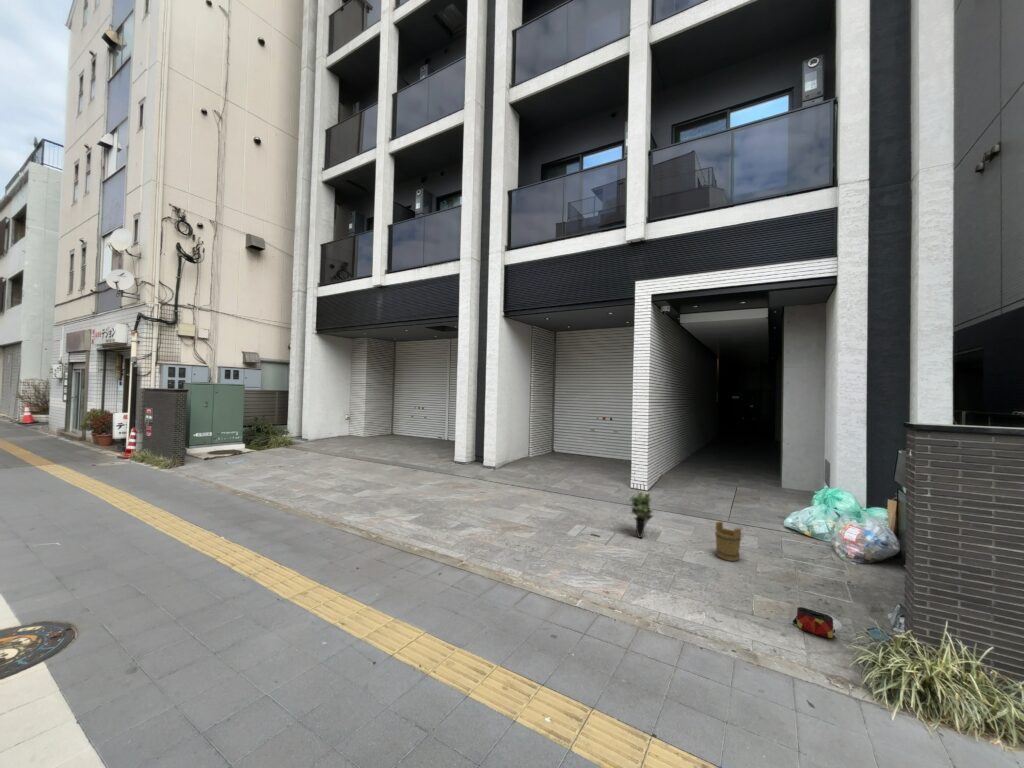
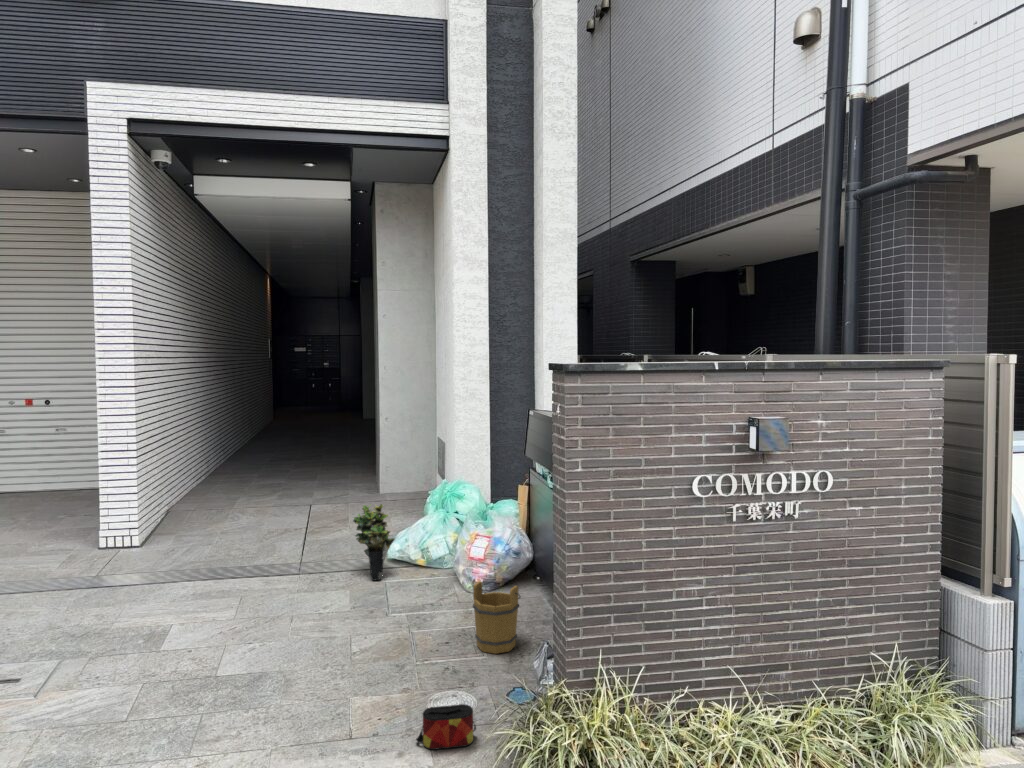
potted plant: present [630,492,653,537] -> present [353,504,395,581]
bucket: present [715,521,741,561] -> present [473,581,521,654]

